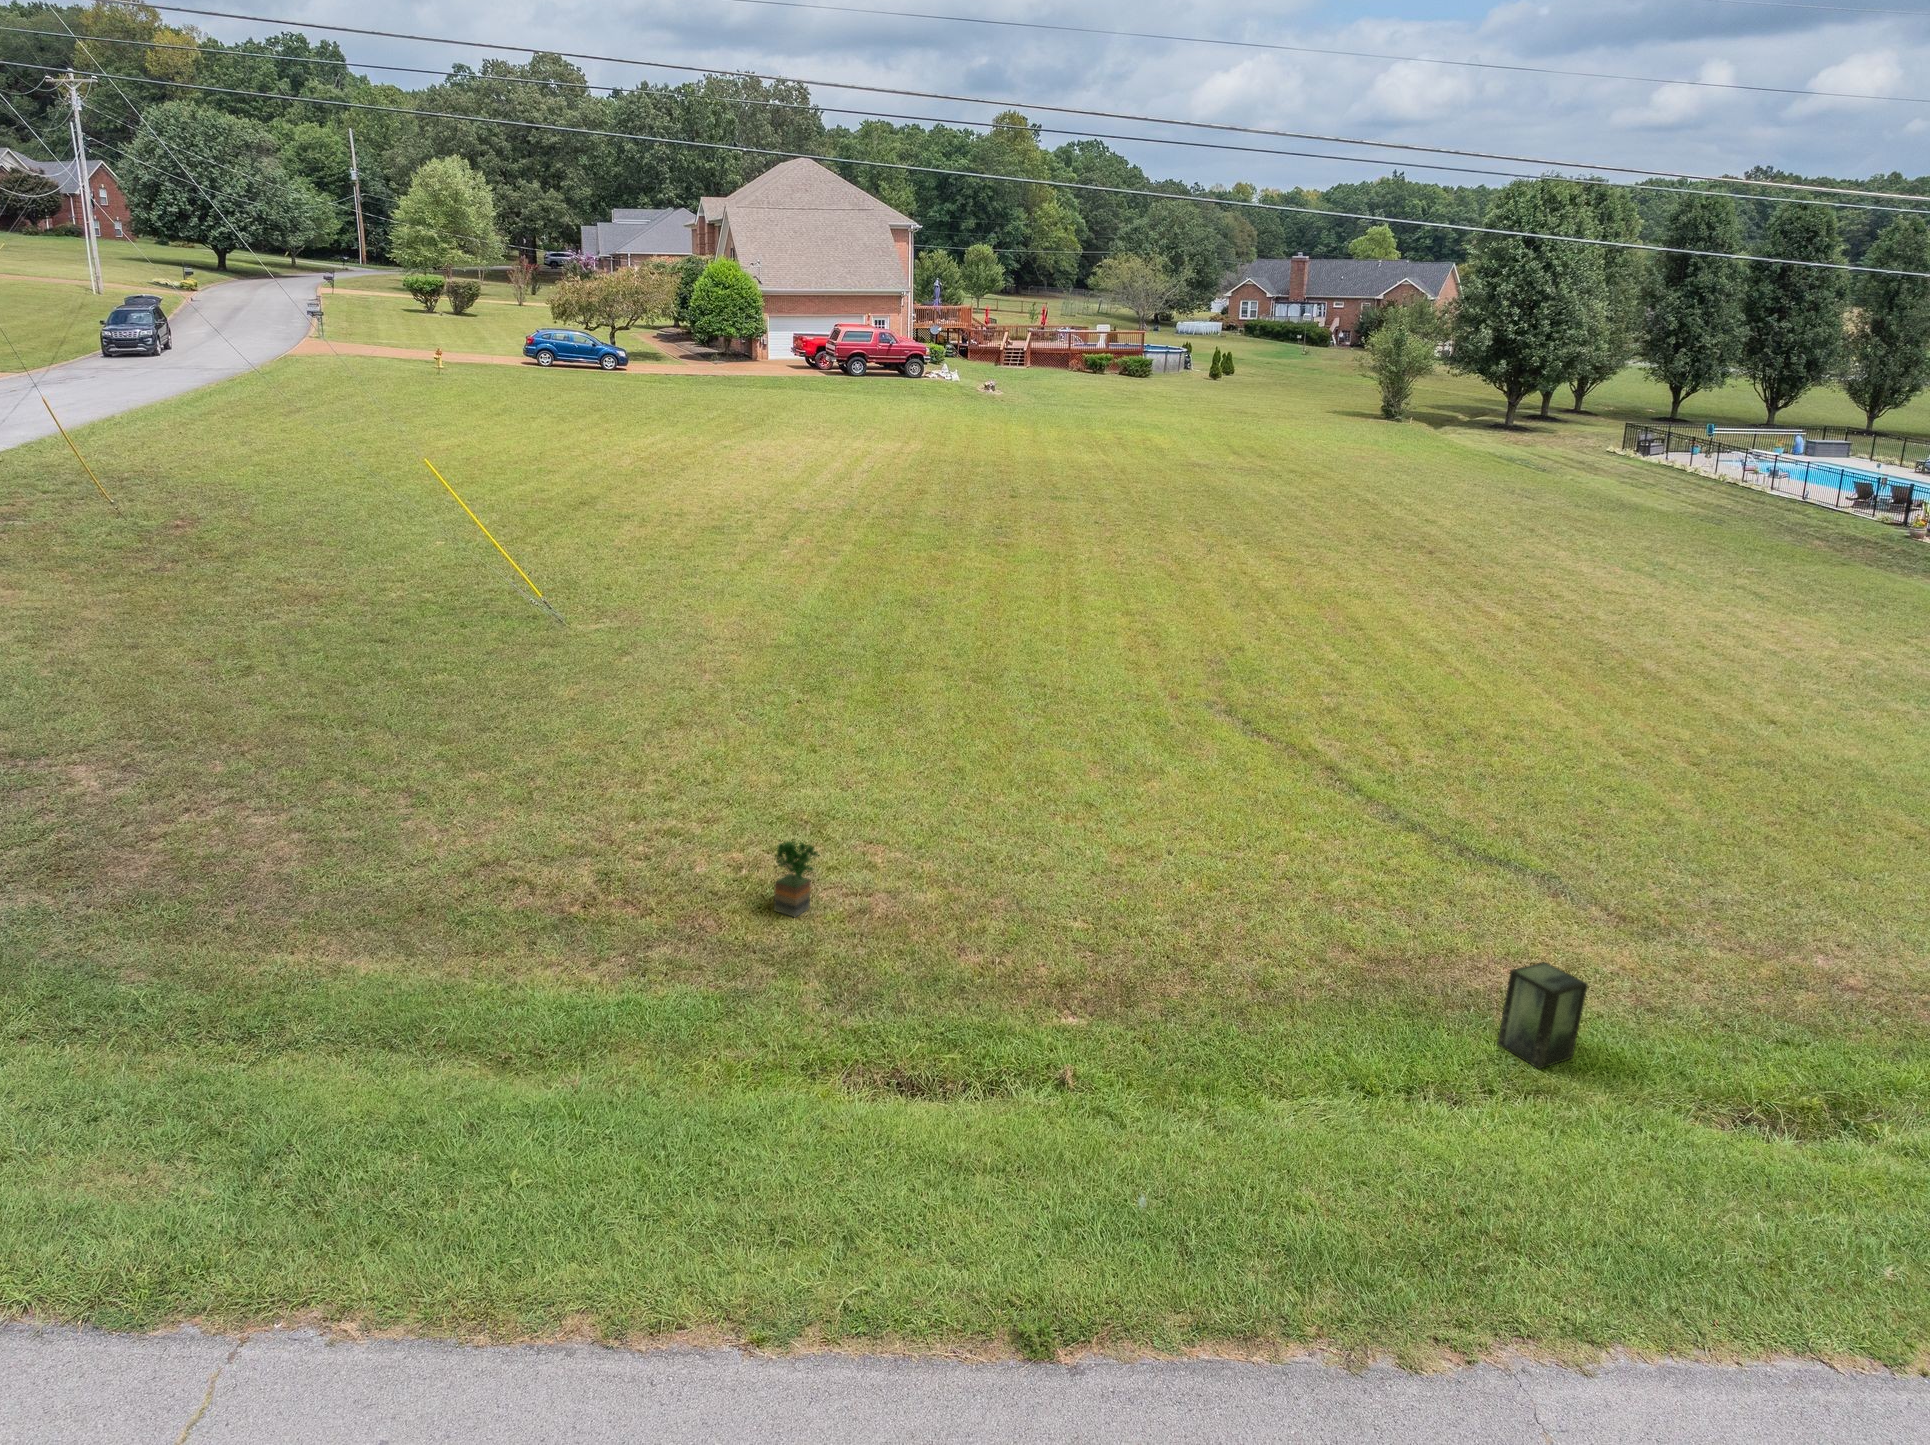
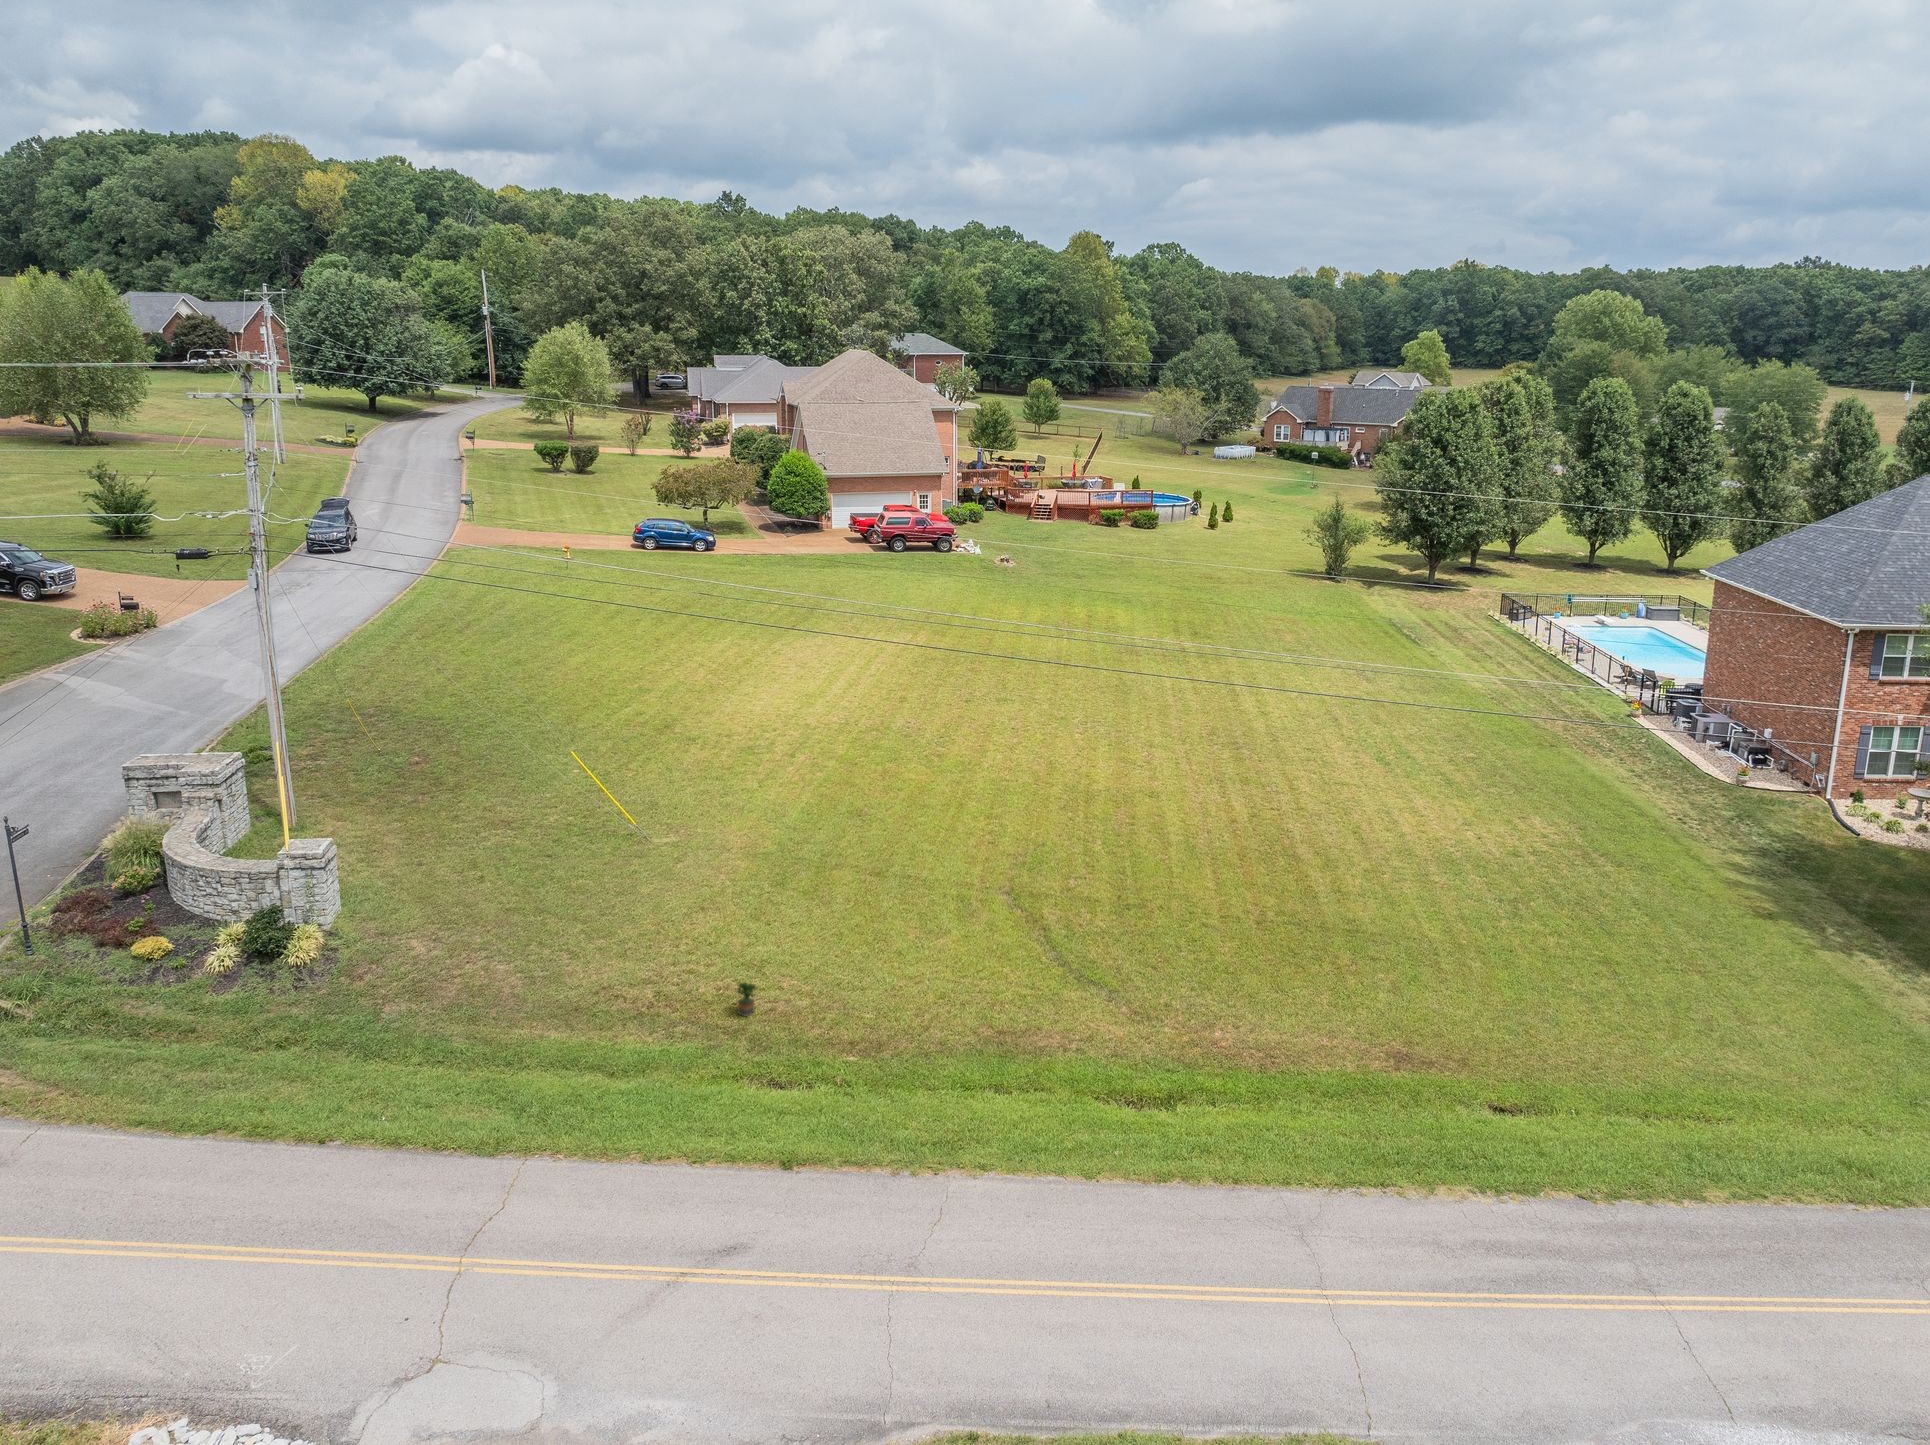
storage box: present [1497,962,1588,1069] -> none [1031,1038,1062,1082]

